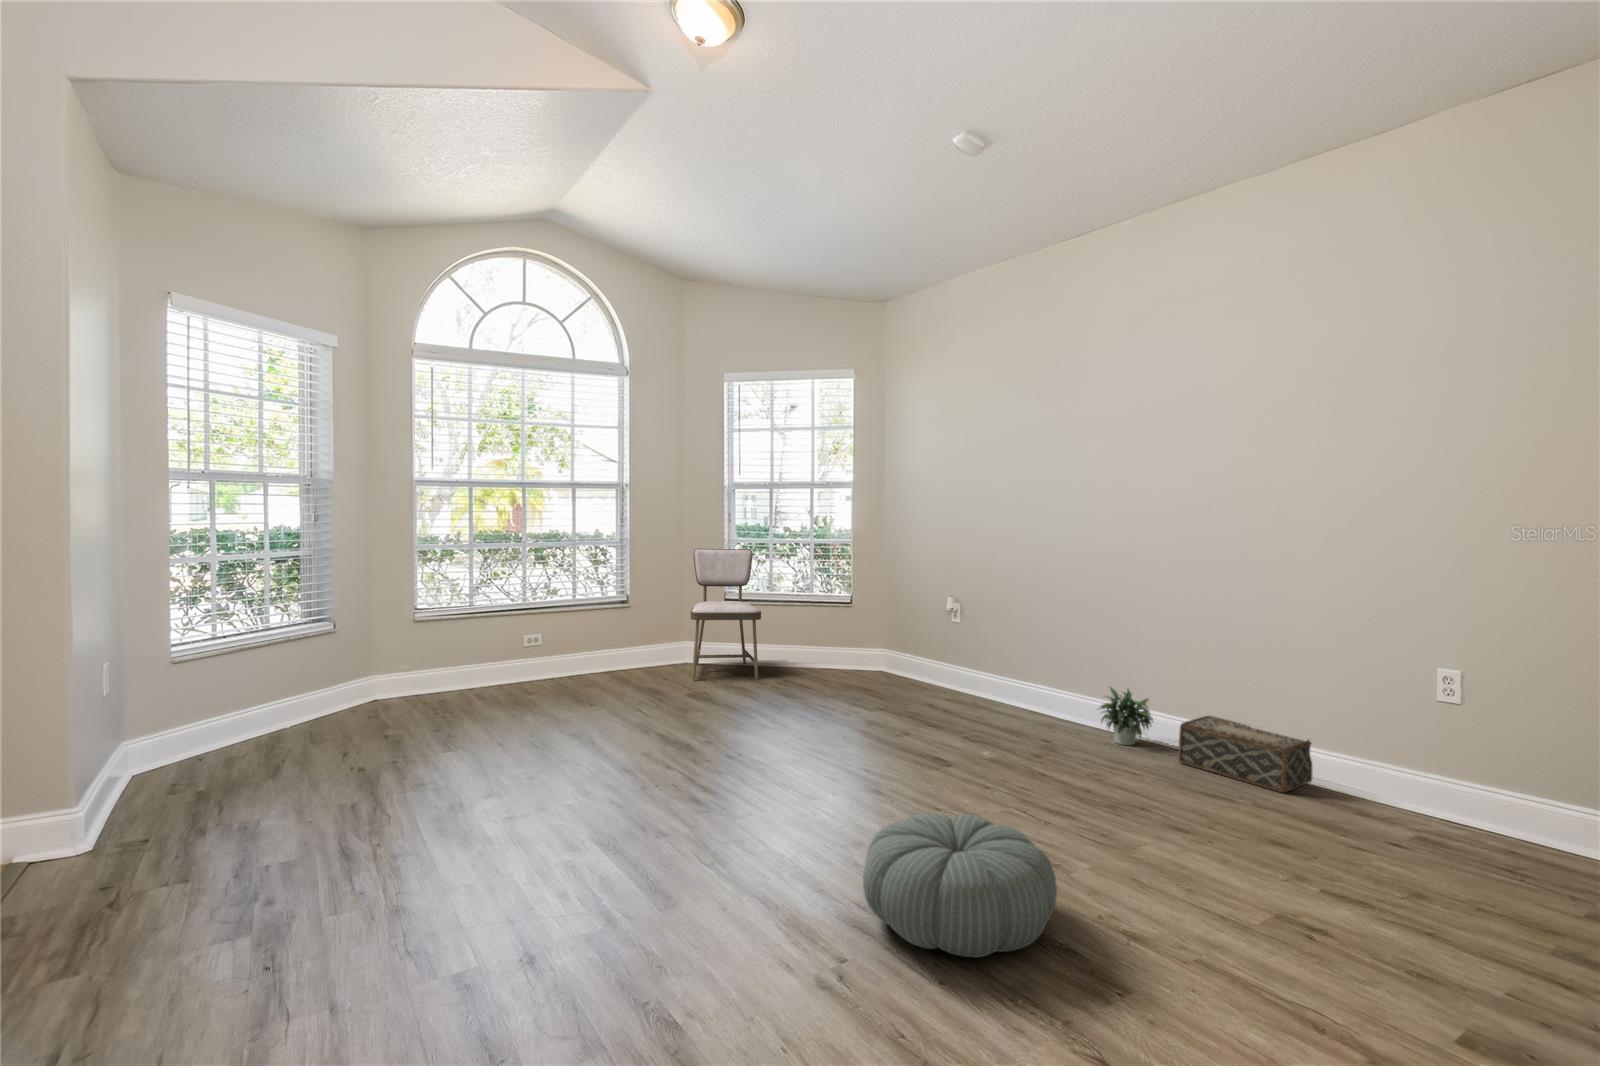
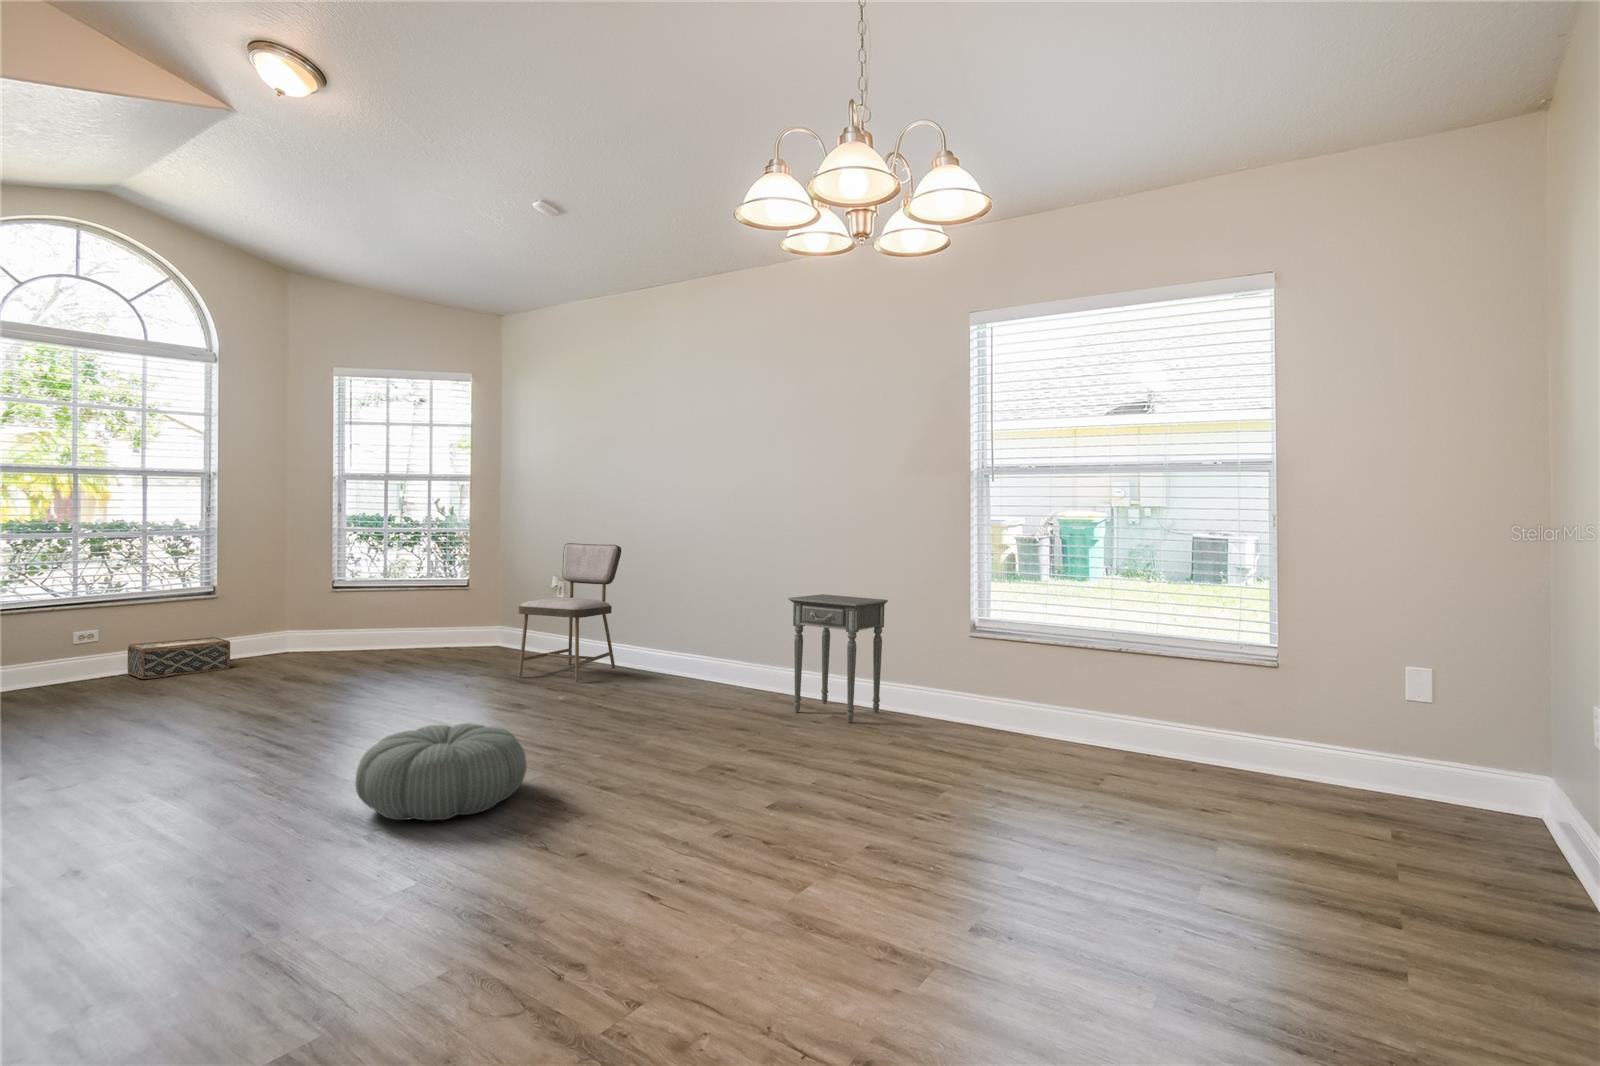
dining chair: present [690,548,761,680] -> present [518,543,621,682]
side table: none [1320,650,1483,840] -> present [788,594,888,723]
potted plant: present [1101,687,1153,745] -> none [654,641,700,687]
woven basket: present [1179,716,1312,793] -> present [128,637,230,679]

